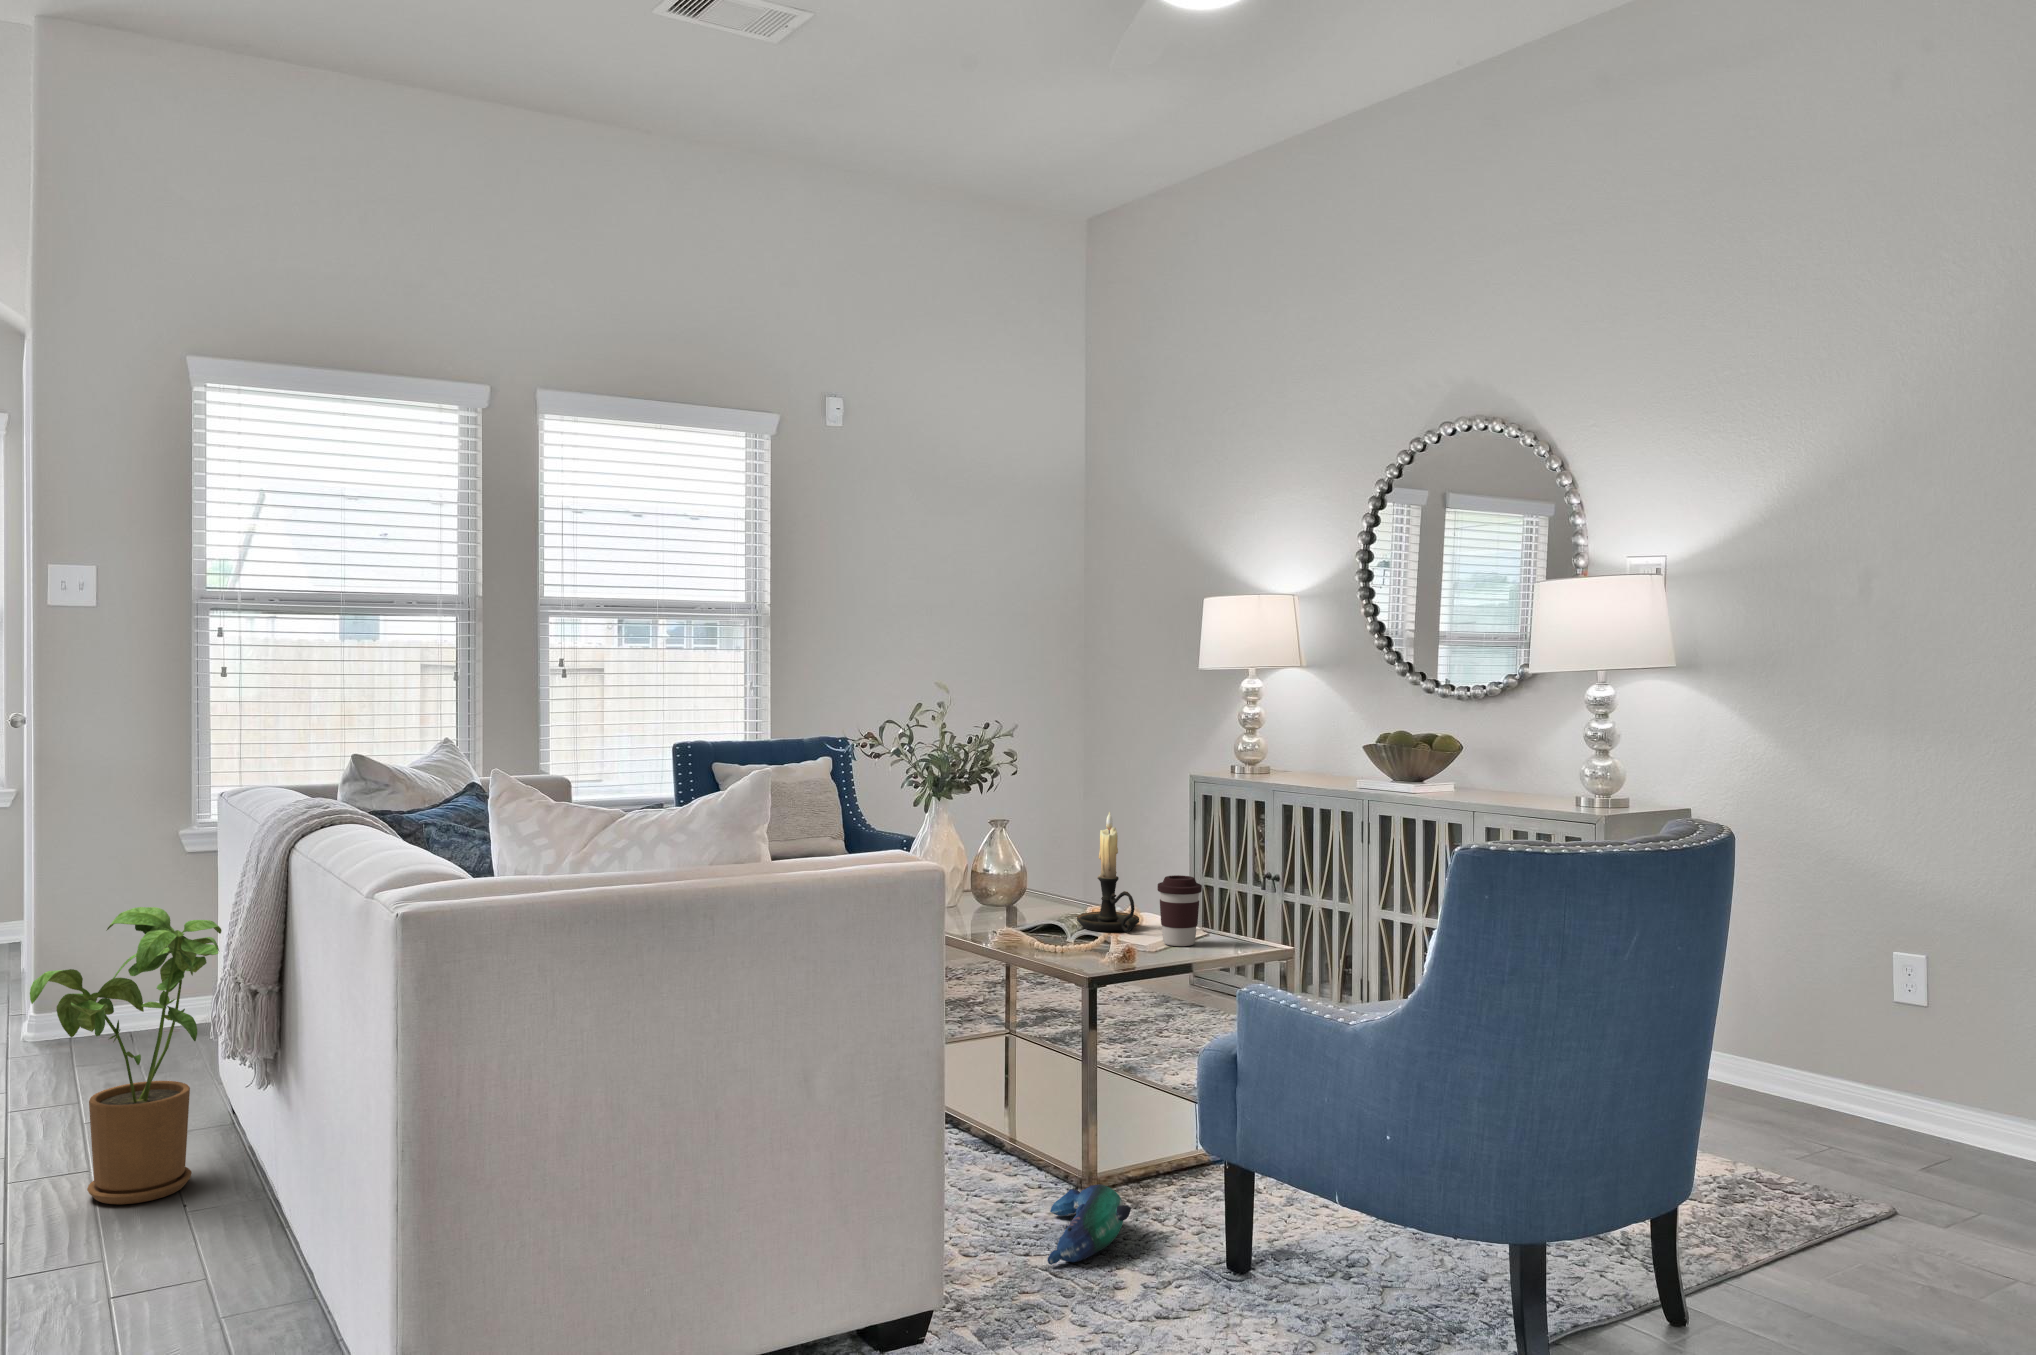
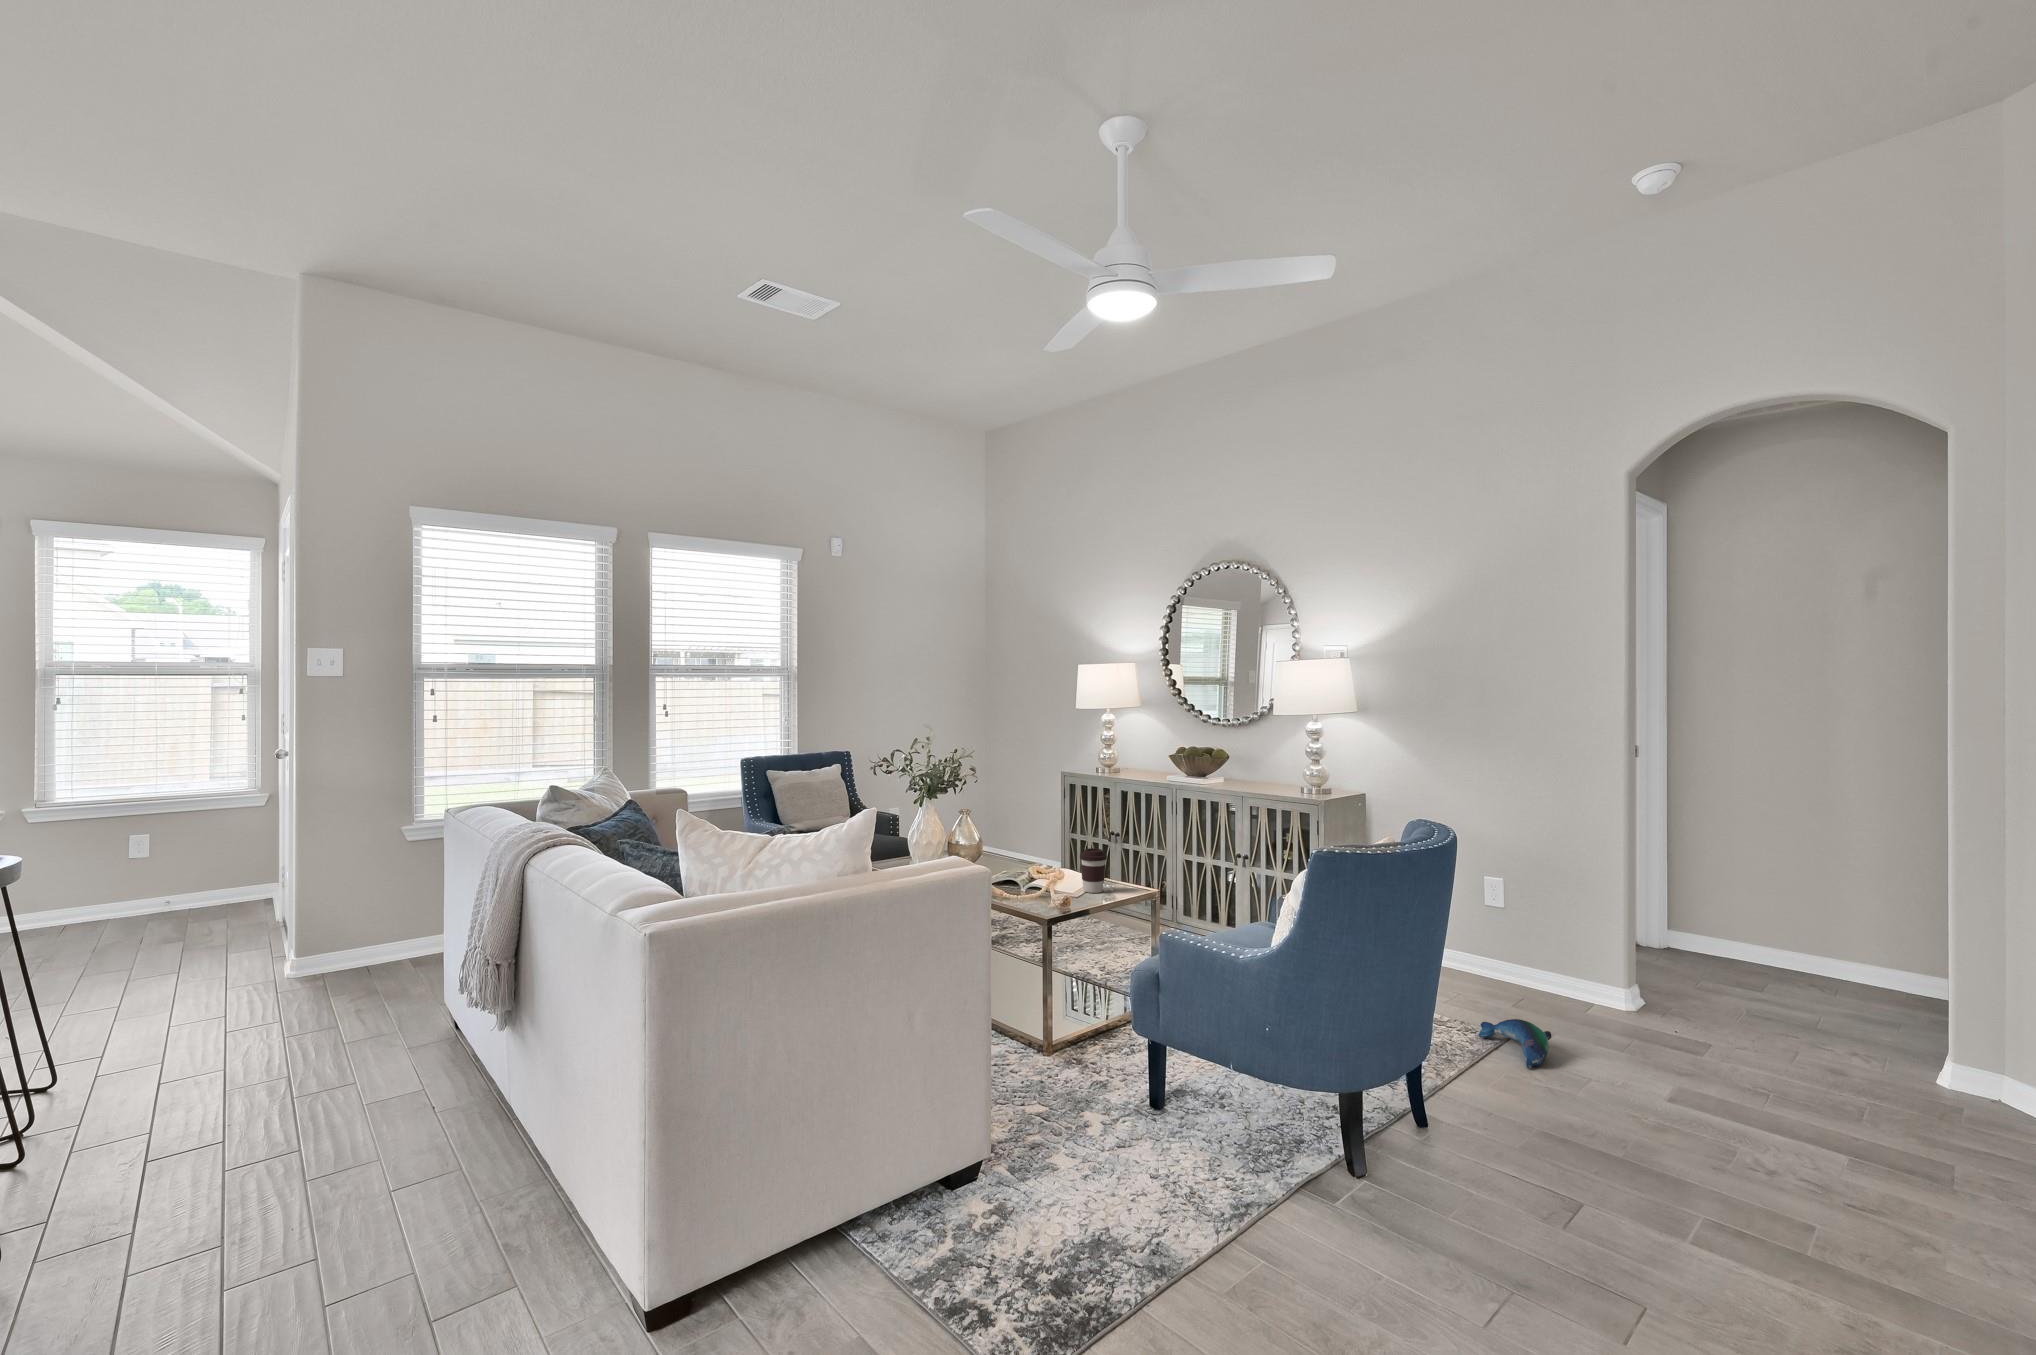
candle holder: present [1077,812,1139,932] -> none [1024,807,1063,883]
house plant: present [30,907,222,1204] -> none [316,899,459,1110]
plush toy: present [1047,1184,1131,1265] -> present [1478,1019,1551,1068]

